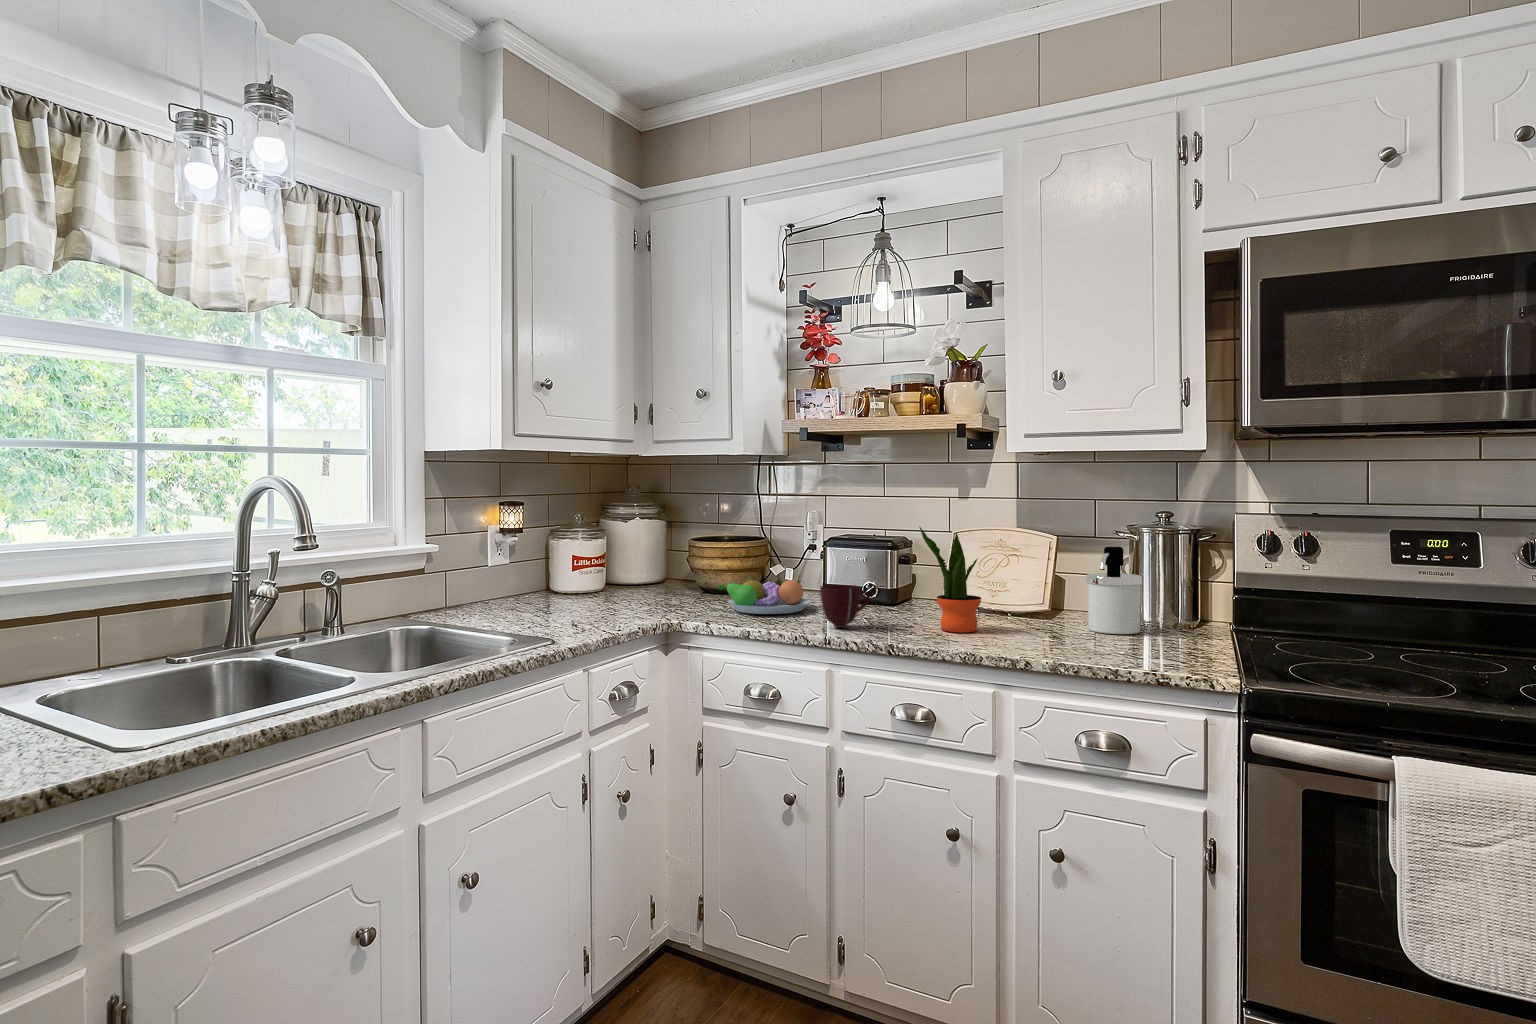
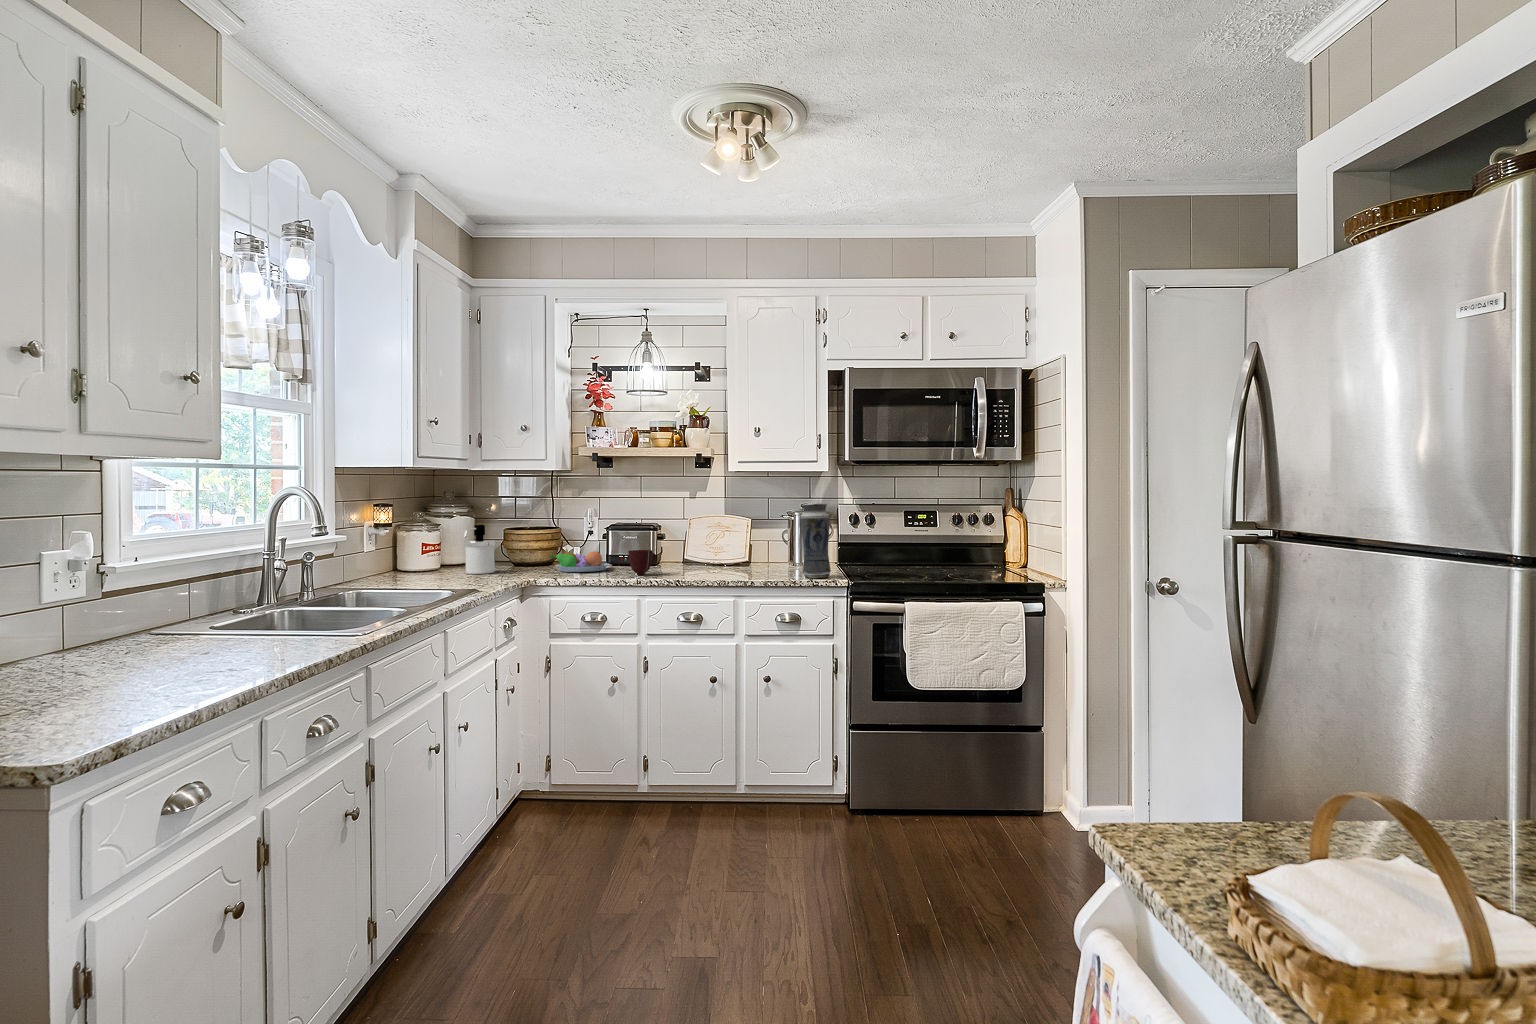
vase: none [1136,511,1204,664] -> present [800,503,831,578]
potted plant: present [920,527,981,632] -> none [685,514,719,573]
soap dispenser: present [1086,546,1142,634] -> present [464,525,495,574]

